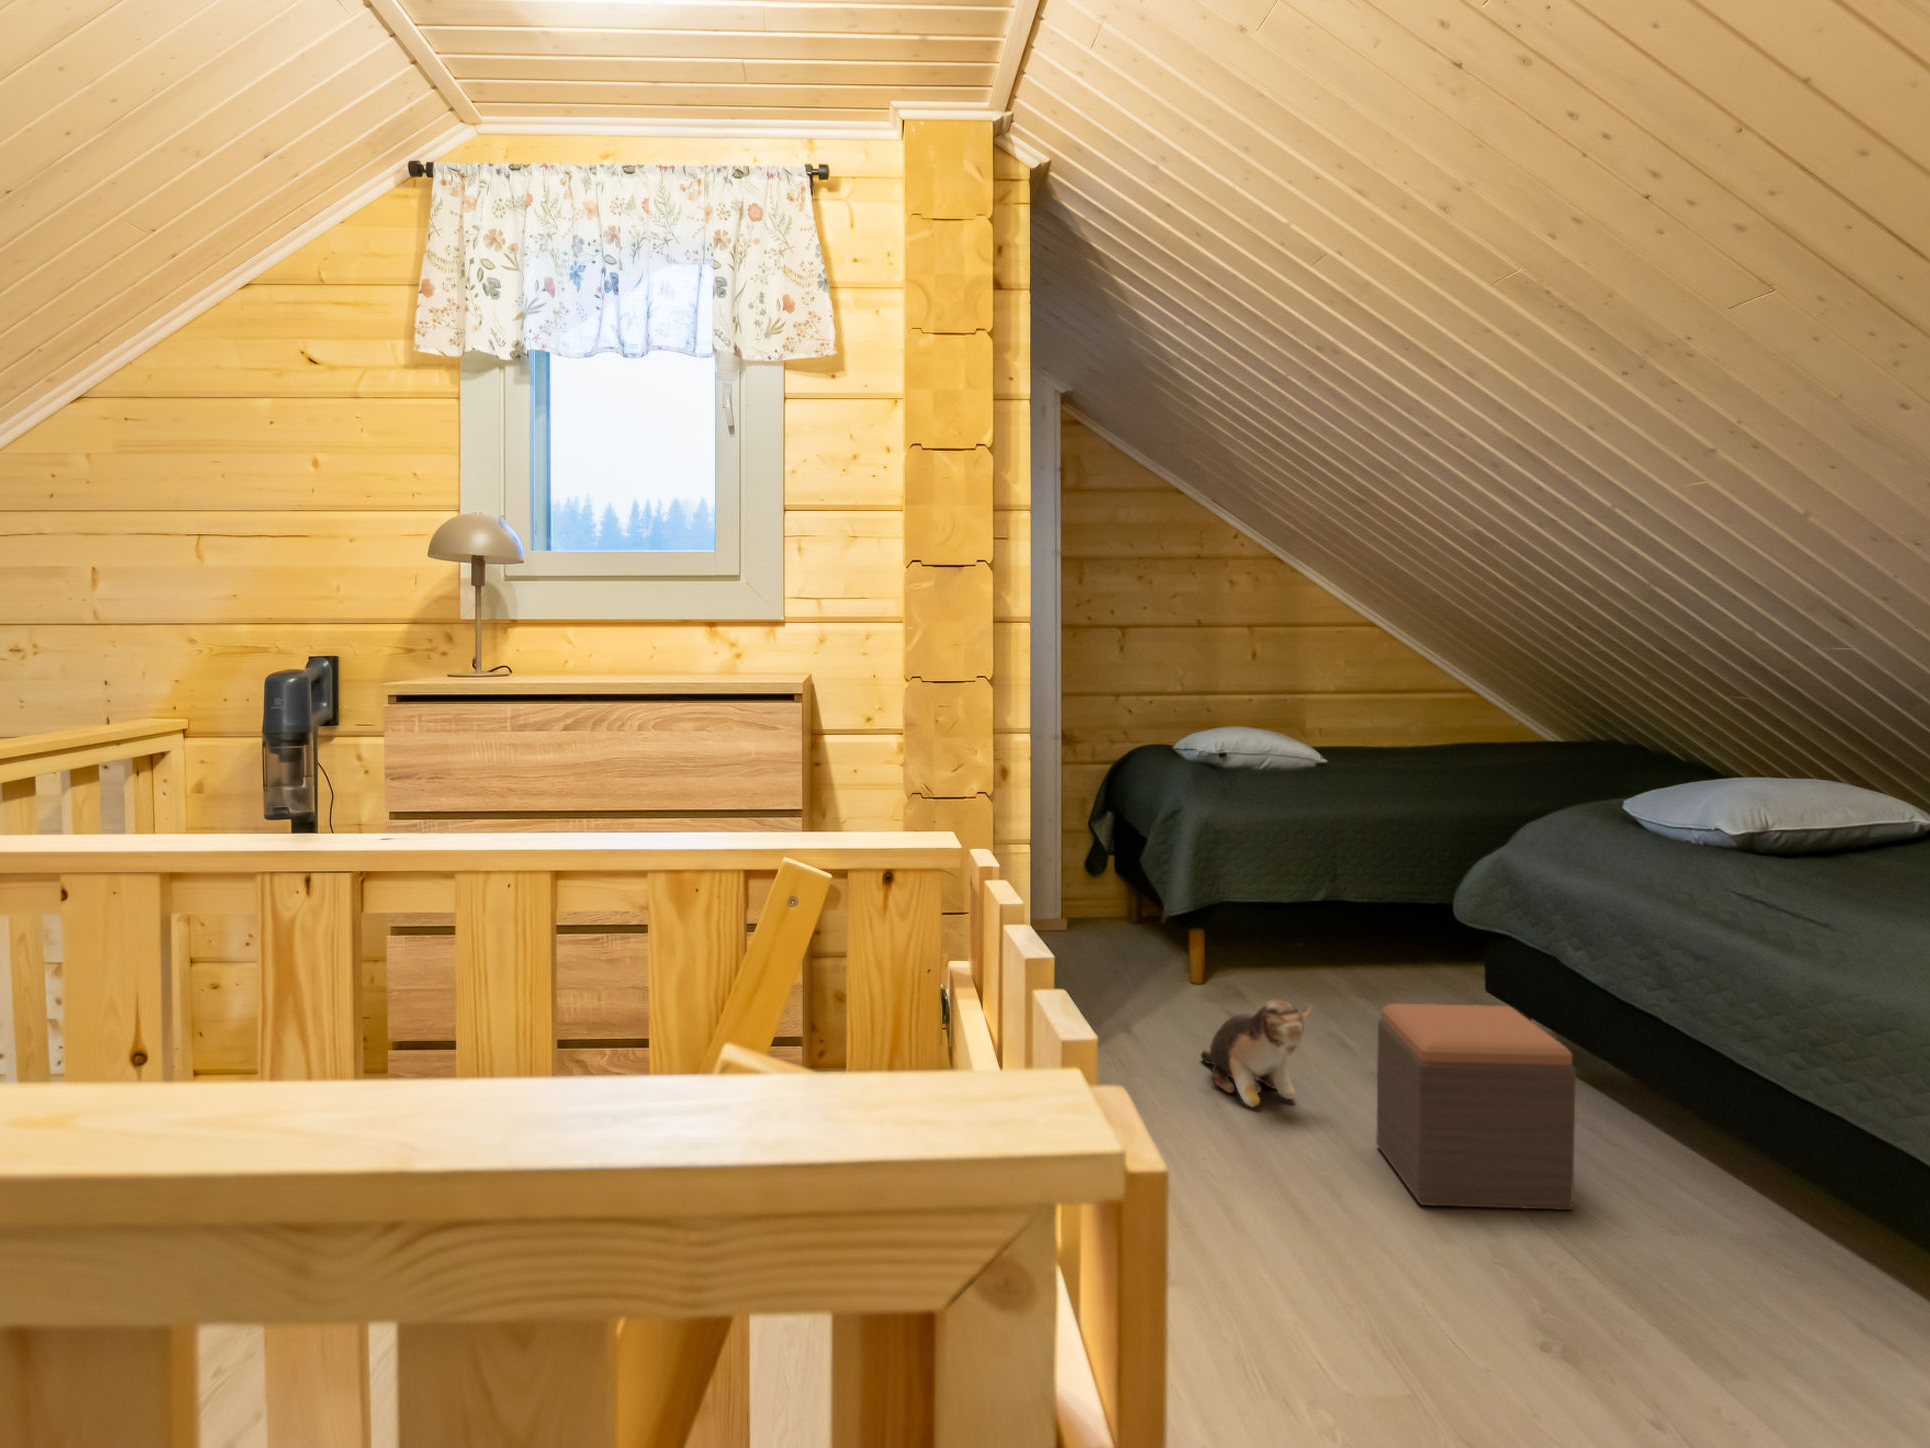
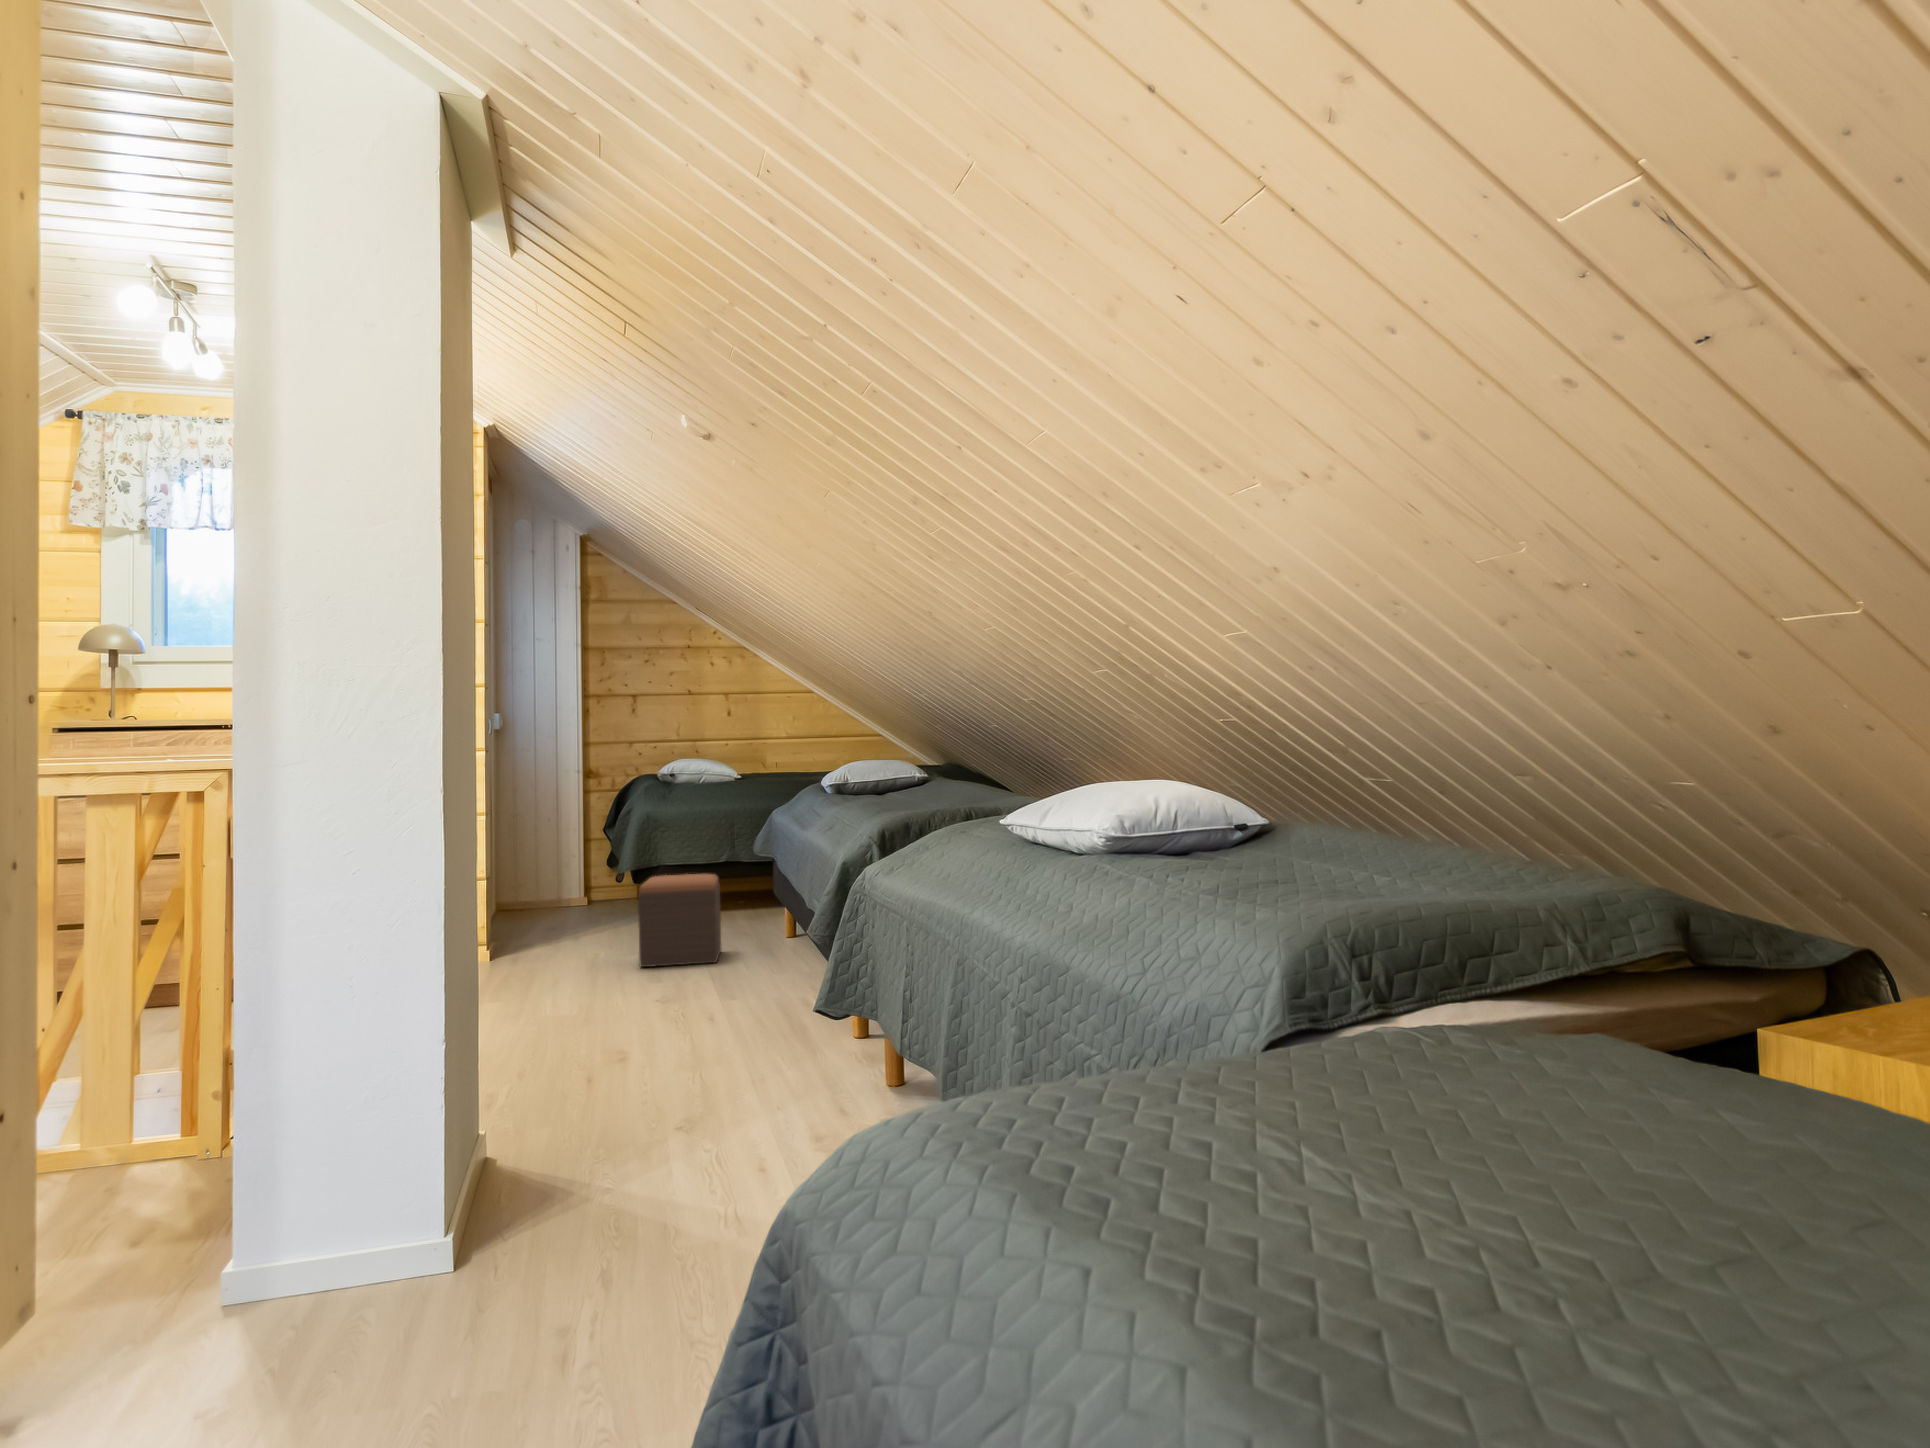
plush toy: present [1201,999,1312,1107] -> none [587,888,628,951]

